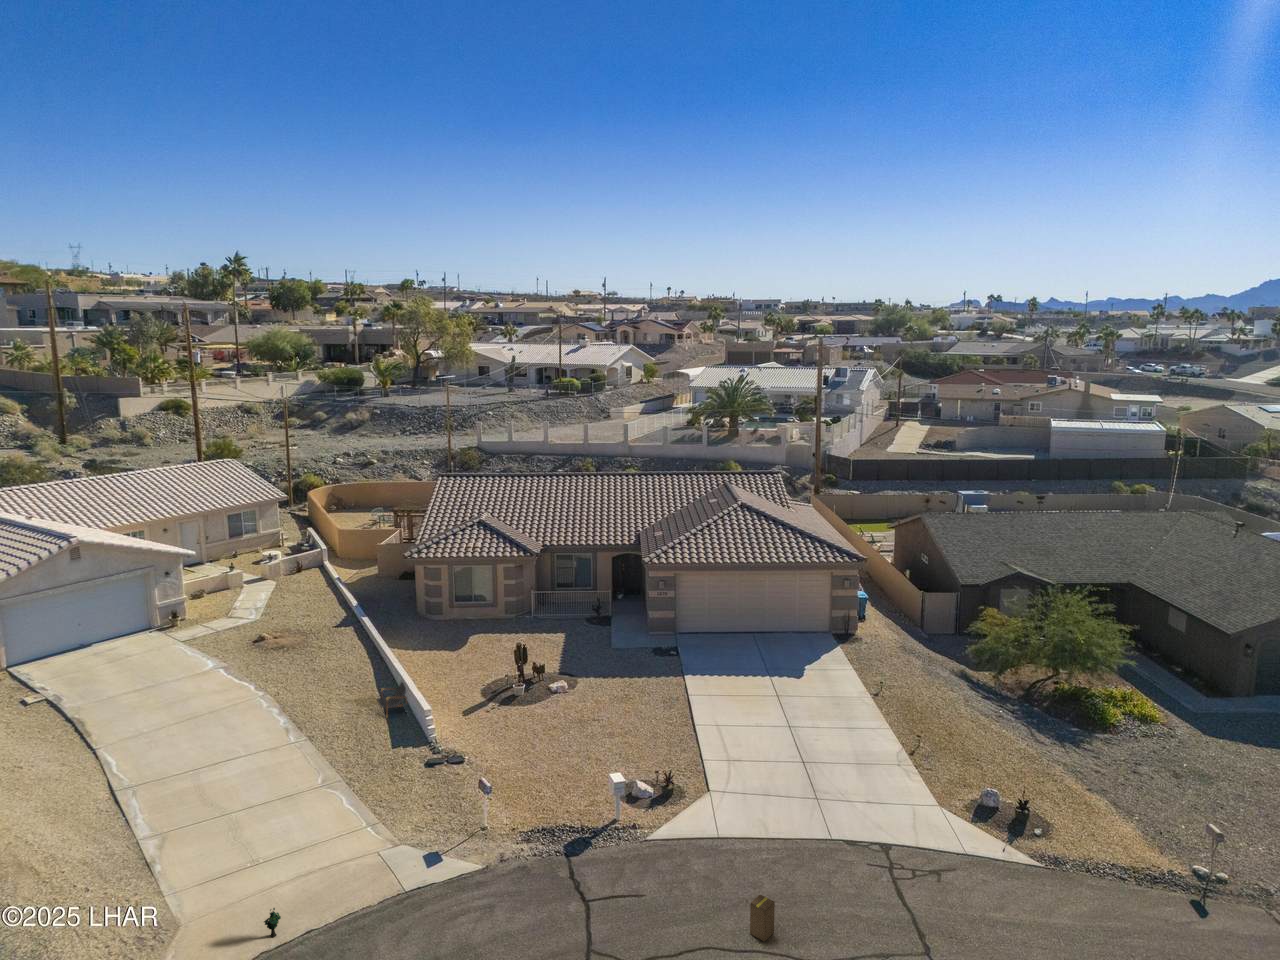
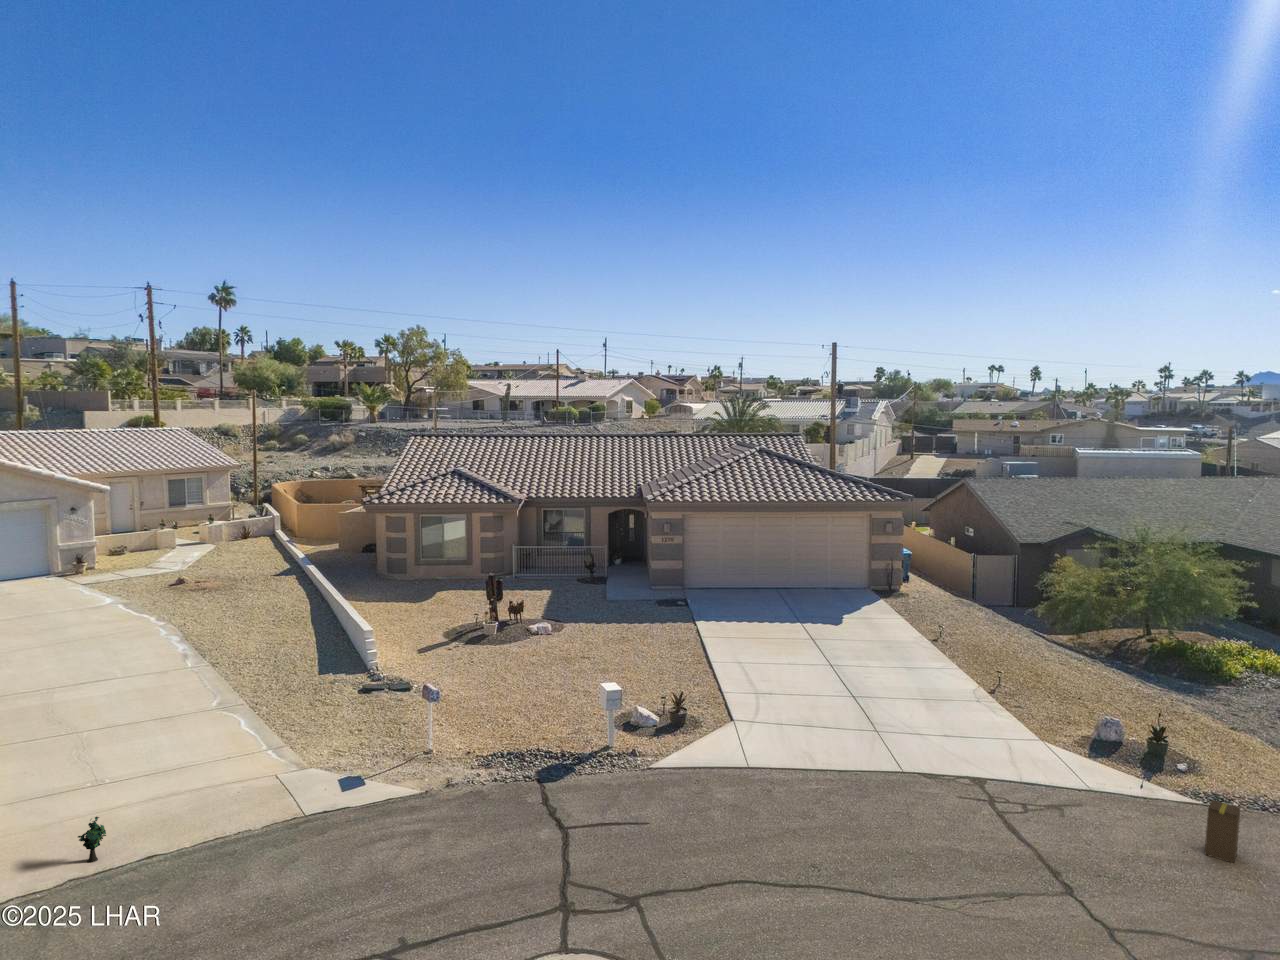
lounge chair: present [377,682,407,716] -> none [307,606,349,651]
cardboard box: present [750,895,775,941] -> present [1205,800,1240,863]

